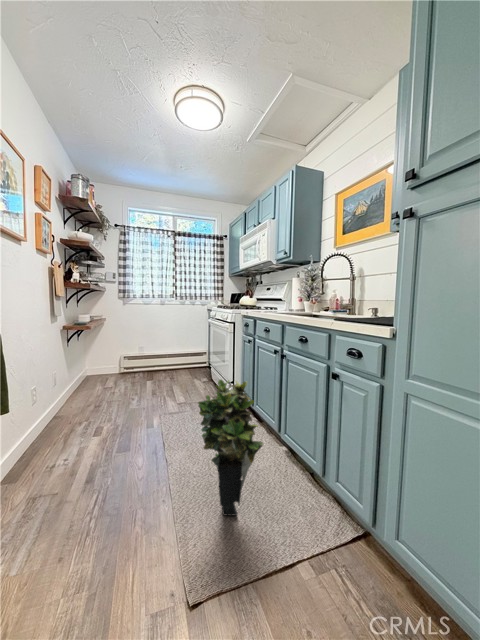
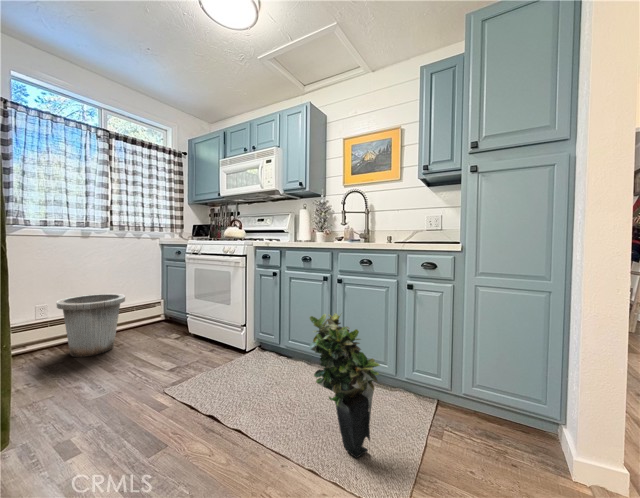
trash can: none [142,341,177,380] -> present [57,294,125,357]

